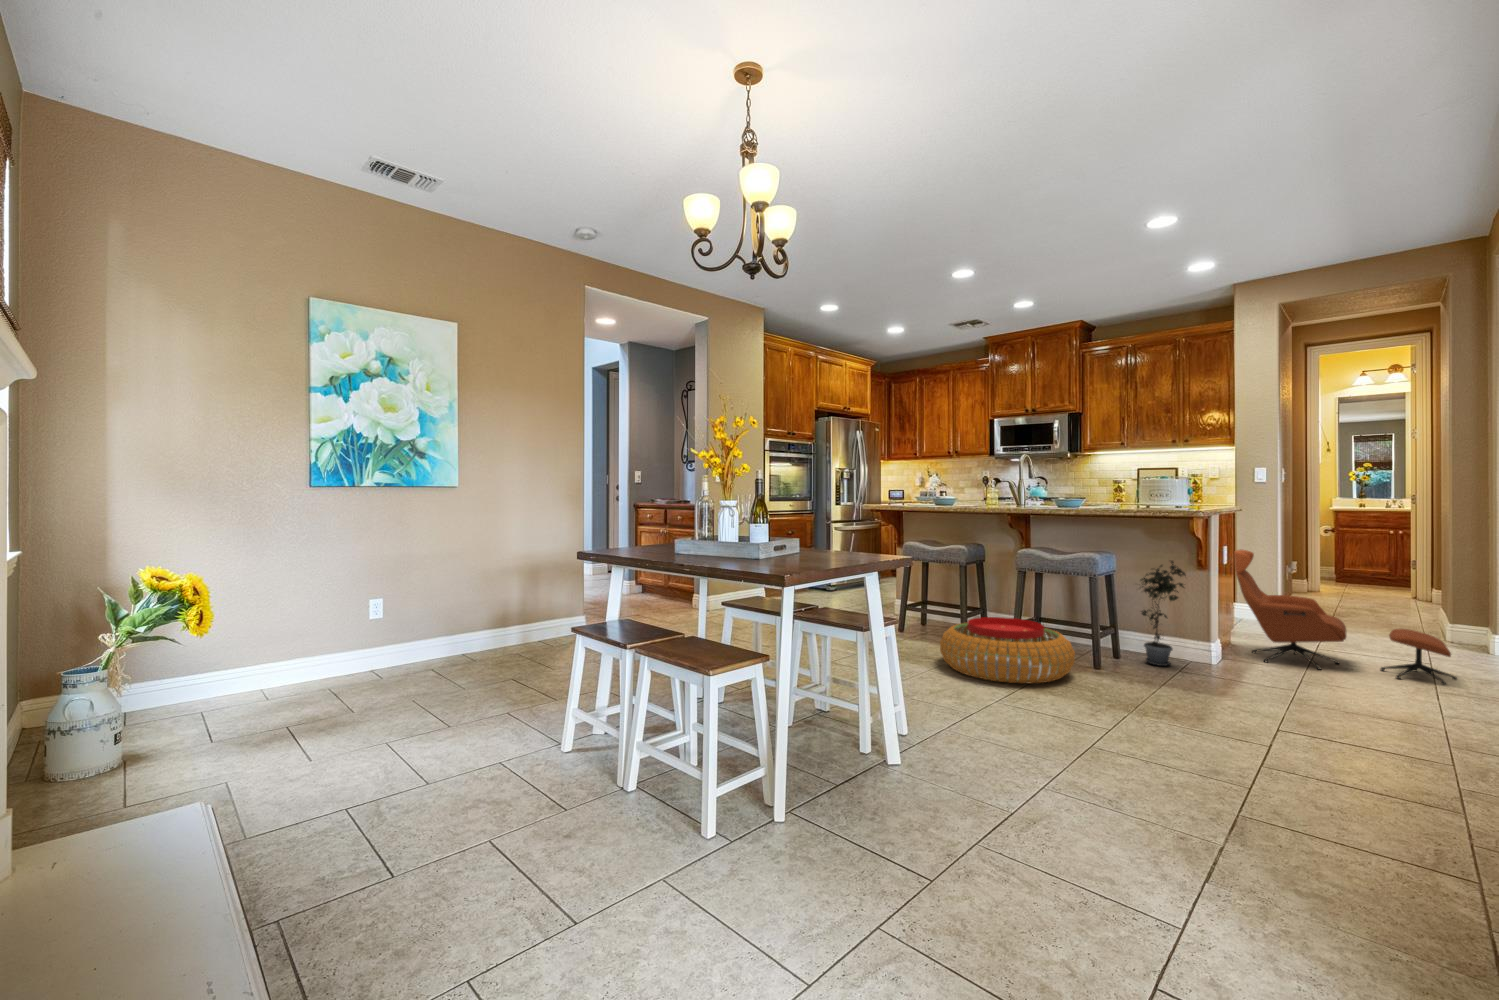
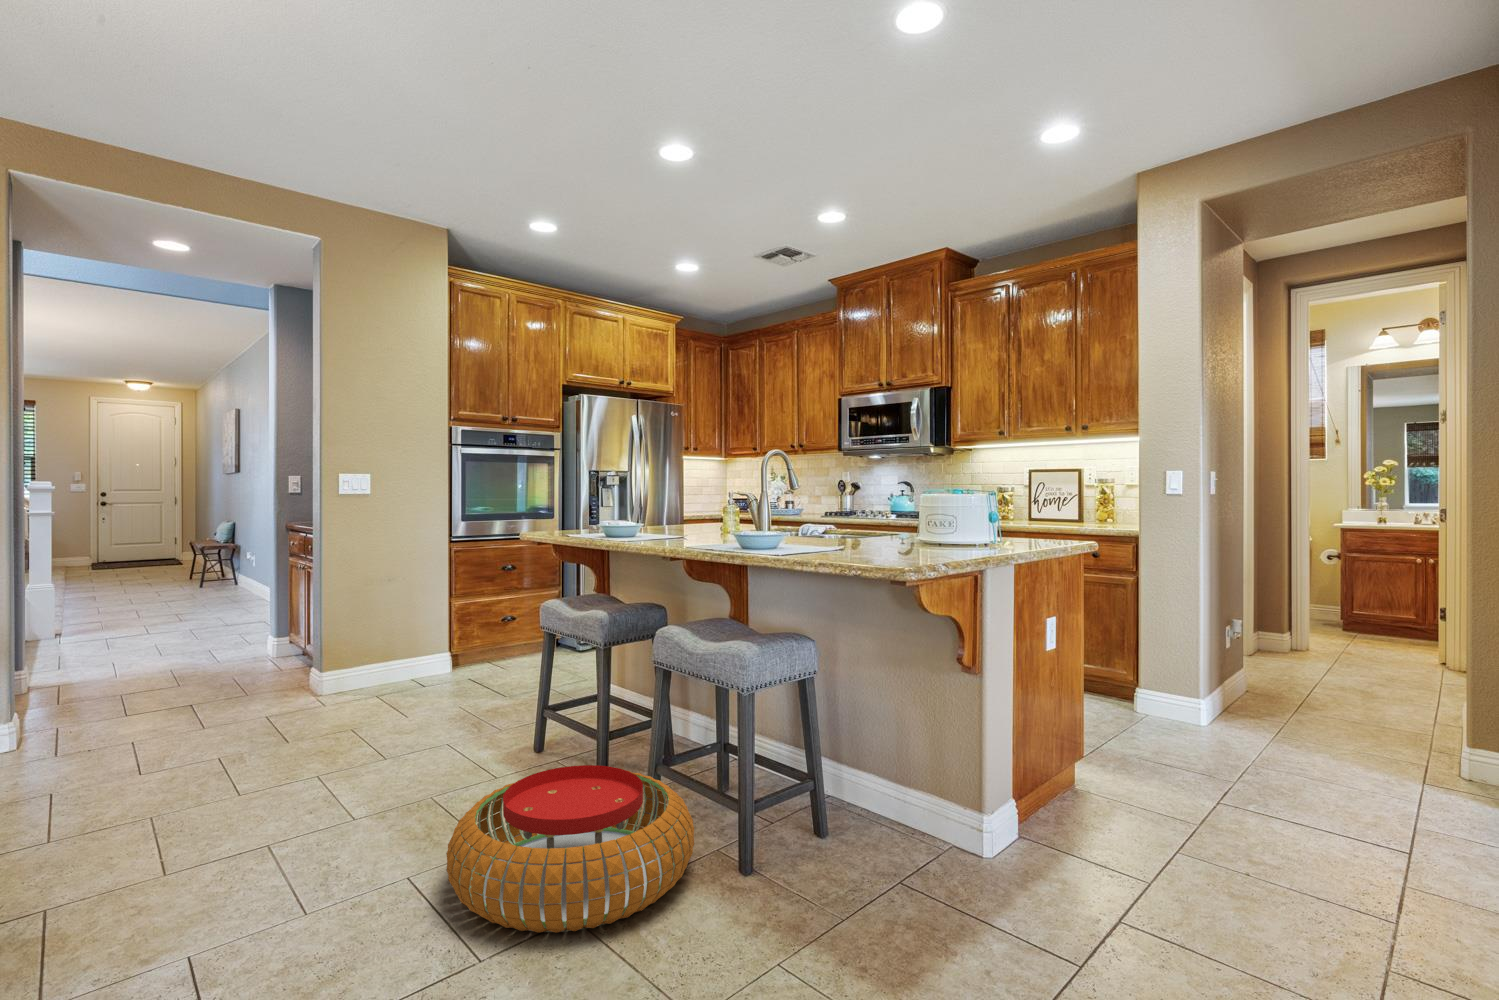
lounge chair: present [1234,550,1457,685] -> none [1048,628,1419,928]
potted plant: present [1141,561,1186,666] -> none [845,663,928,862]

